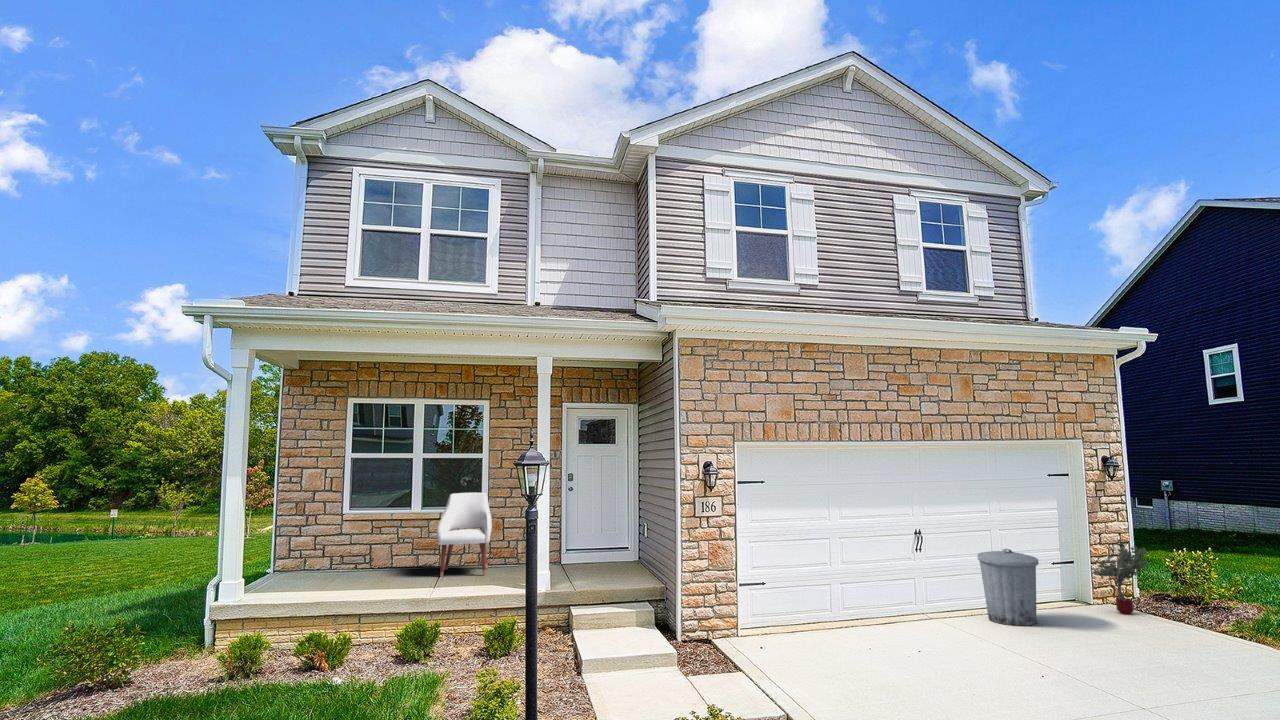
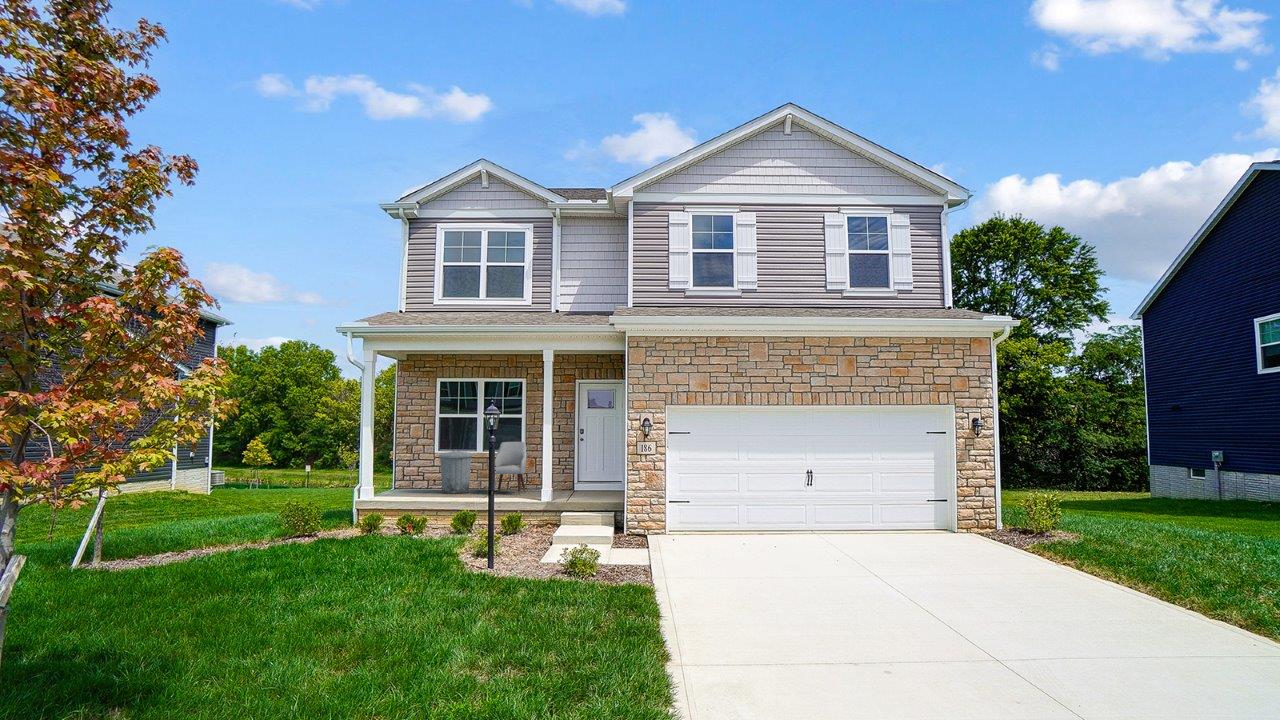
potted tree: present [1093,539,1149,614] -> none [946,479,993,535]
trash can: present [978,549,1039,626] -> present [439,450,473,493]

